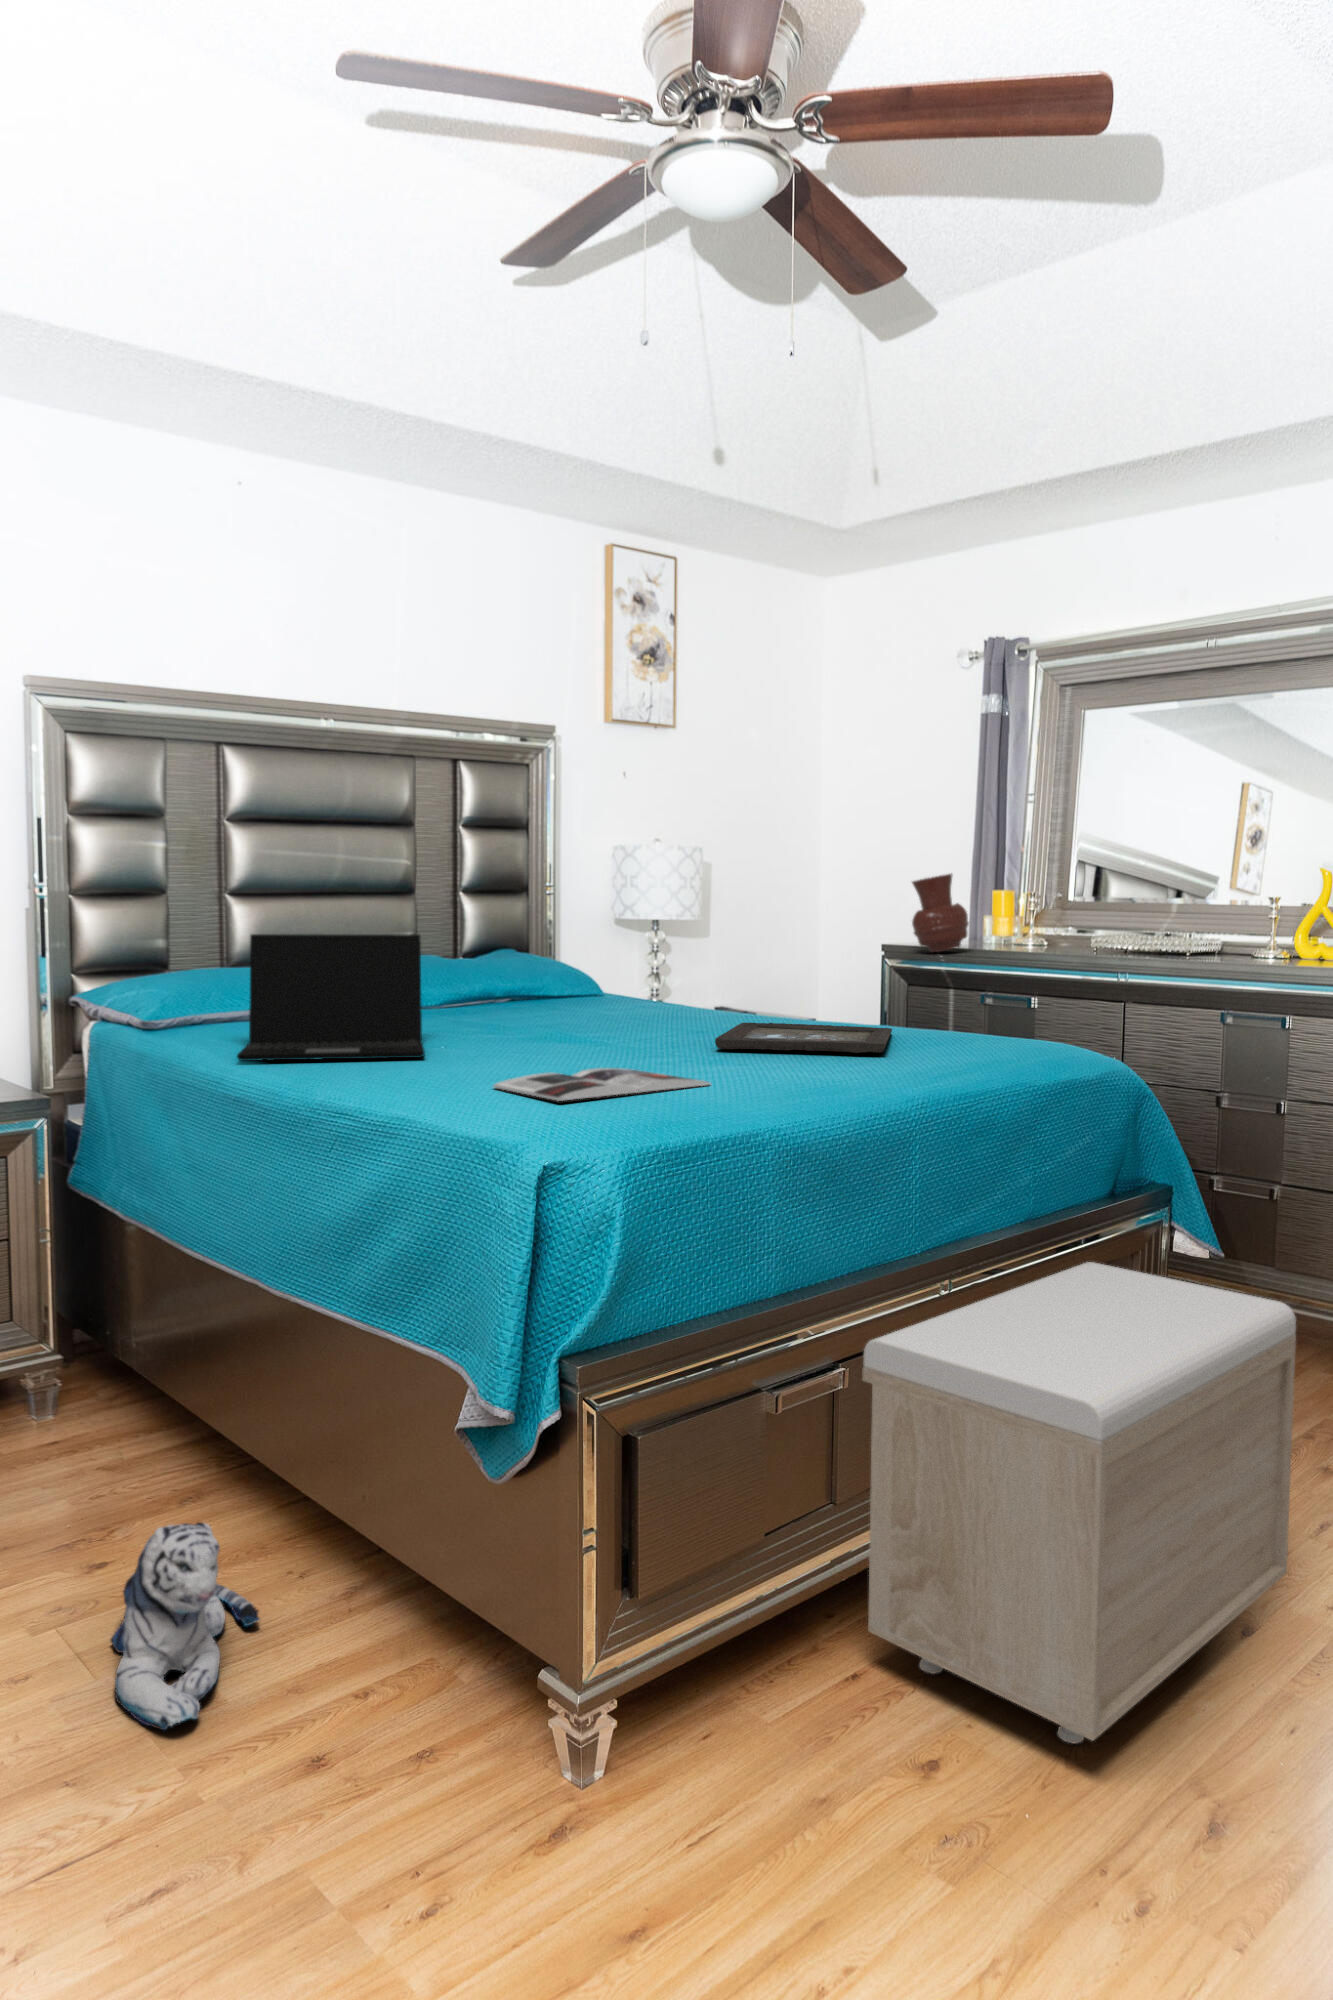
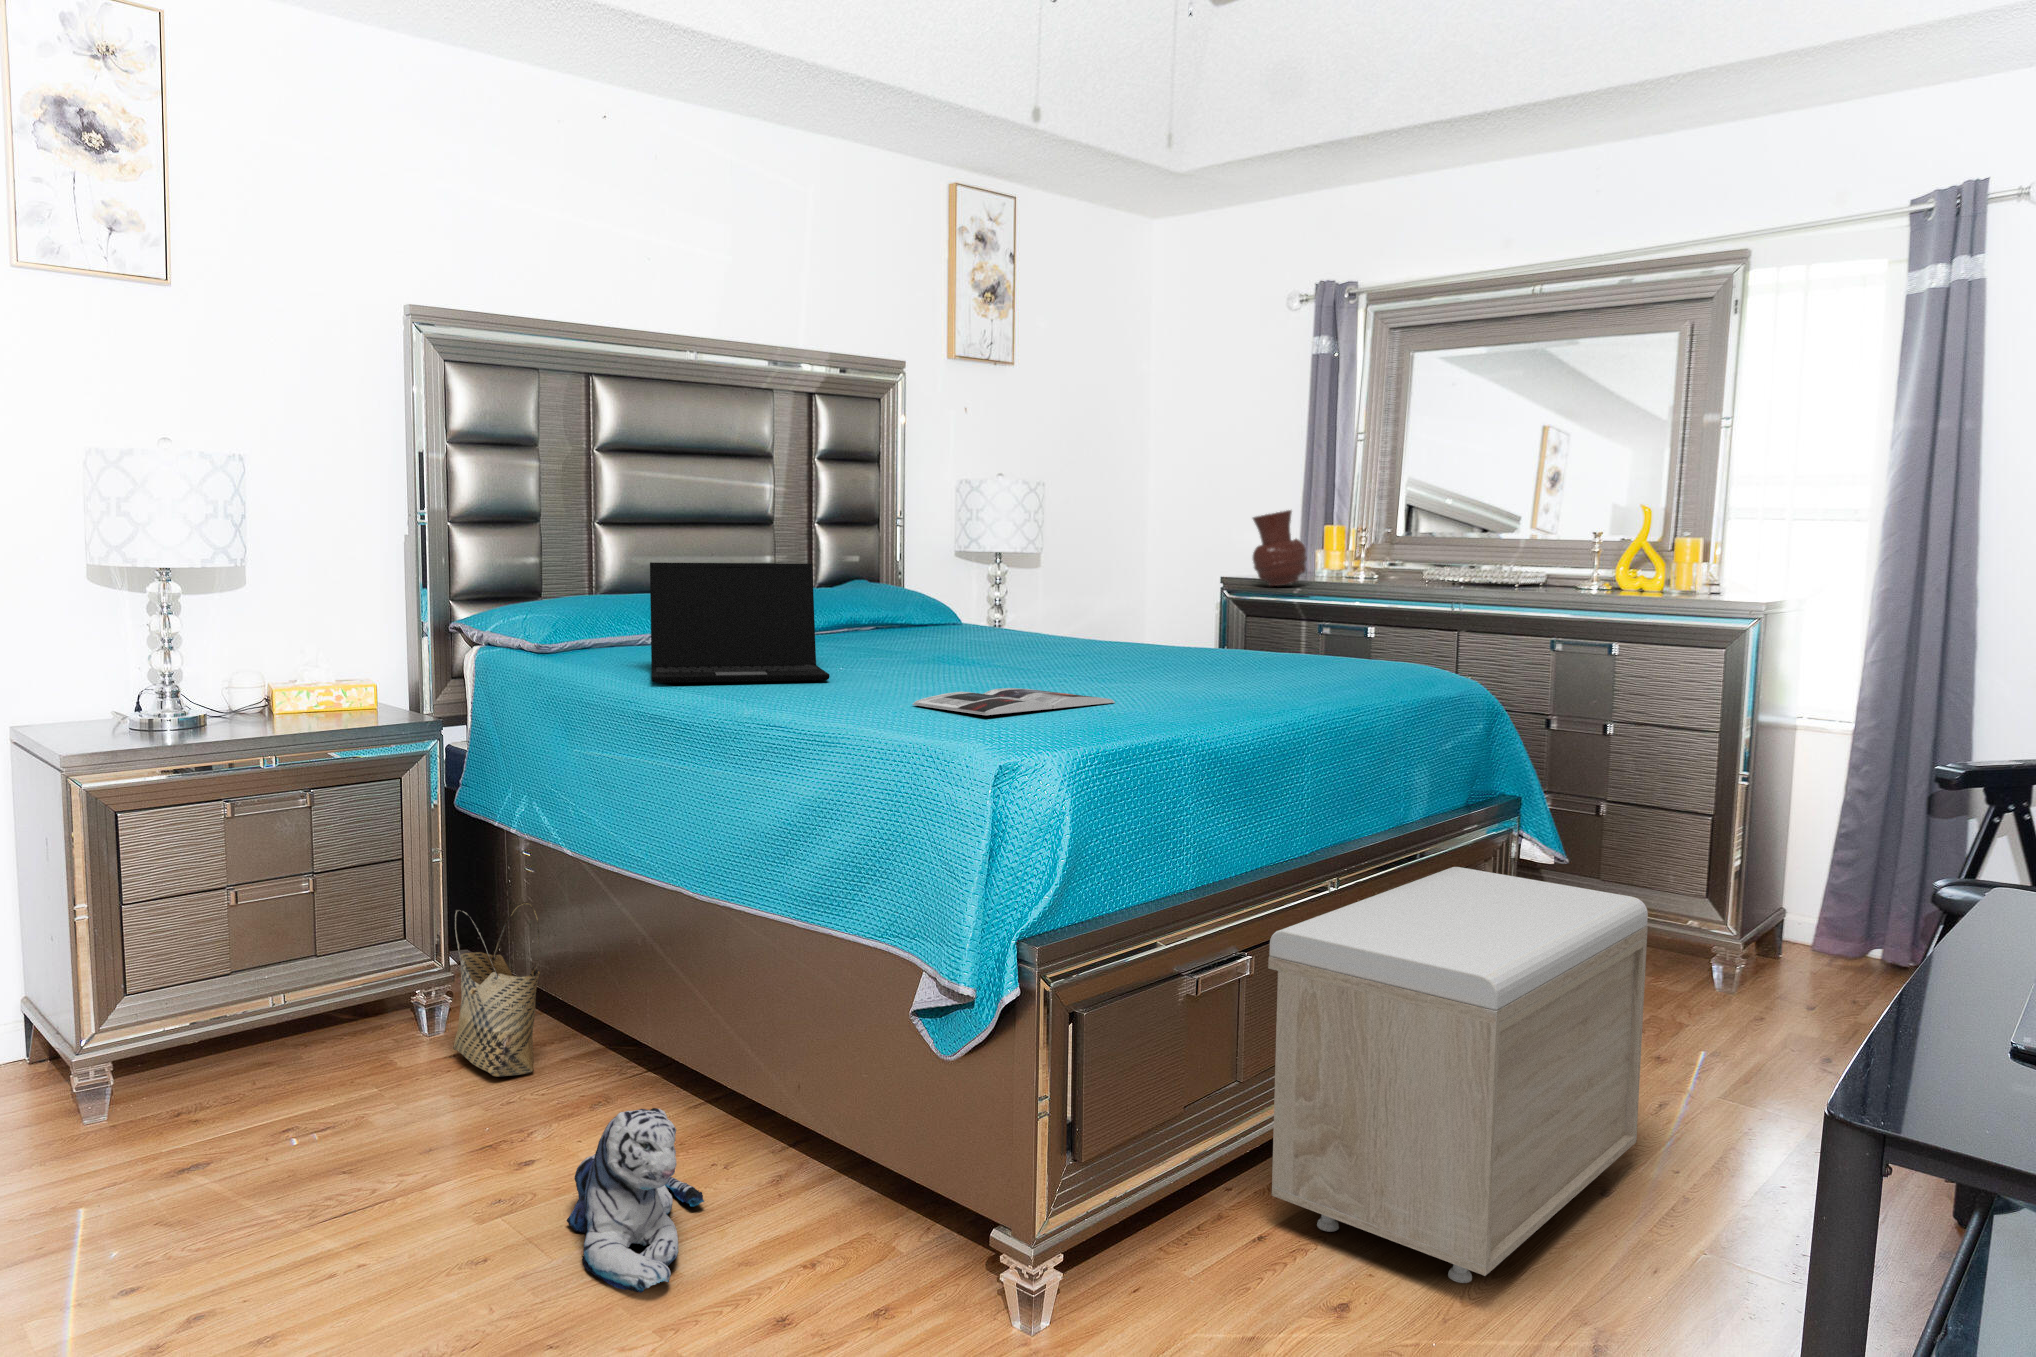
tray: present [715,1023,892,1053] -> none [1100,650,1261,675]
woven basket: none [49,1285,135,1468] -> present [454,902,540,1076]

